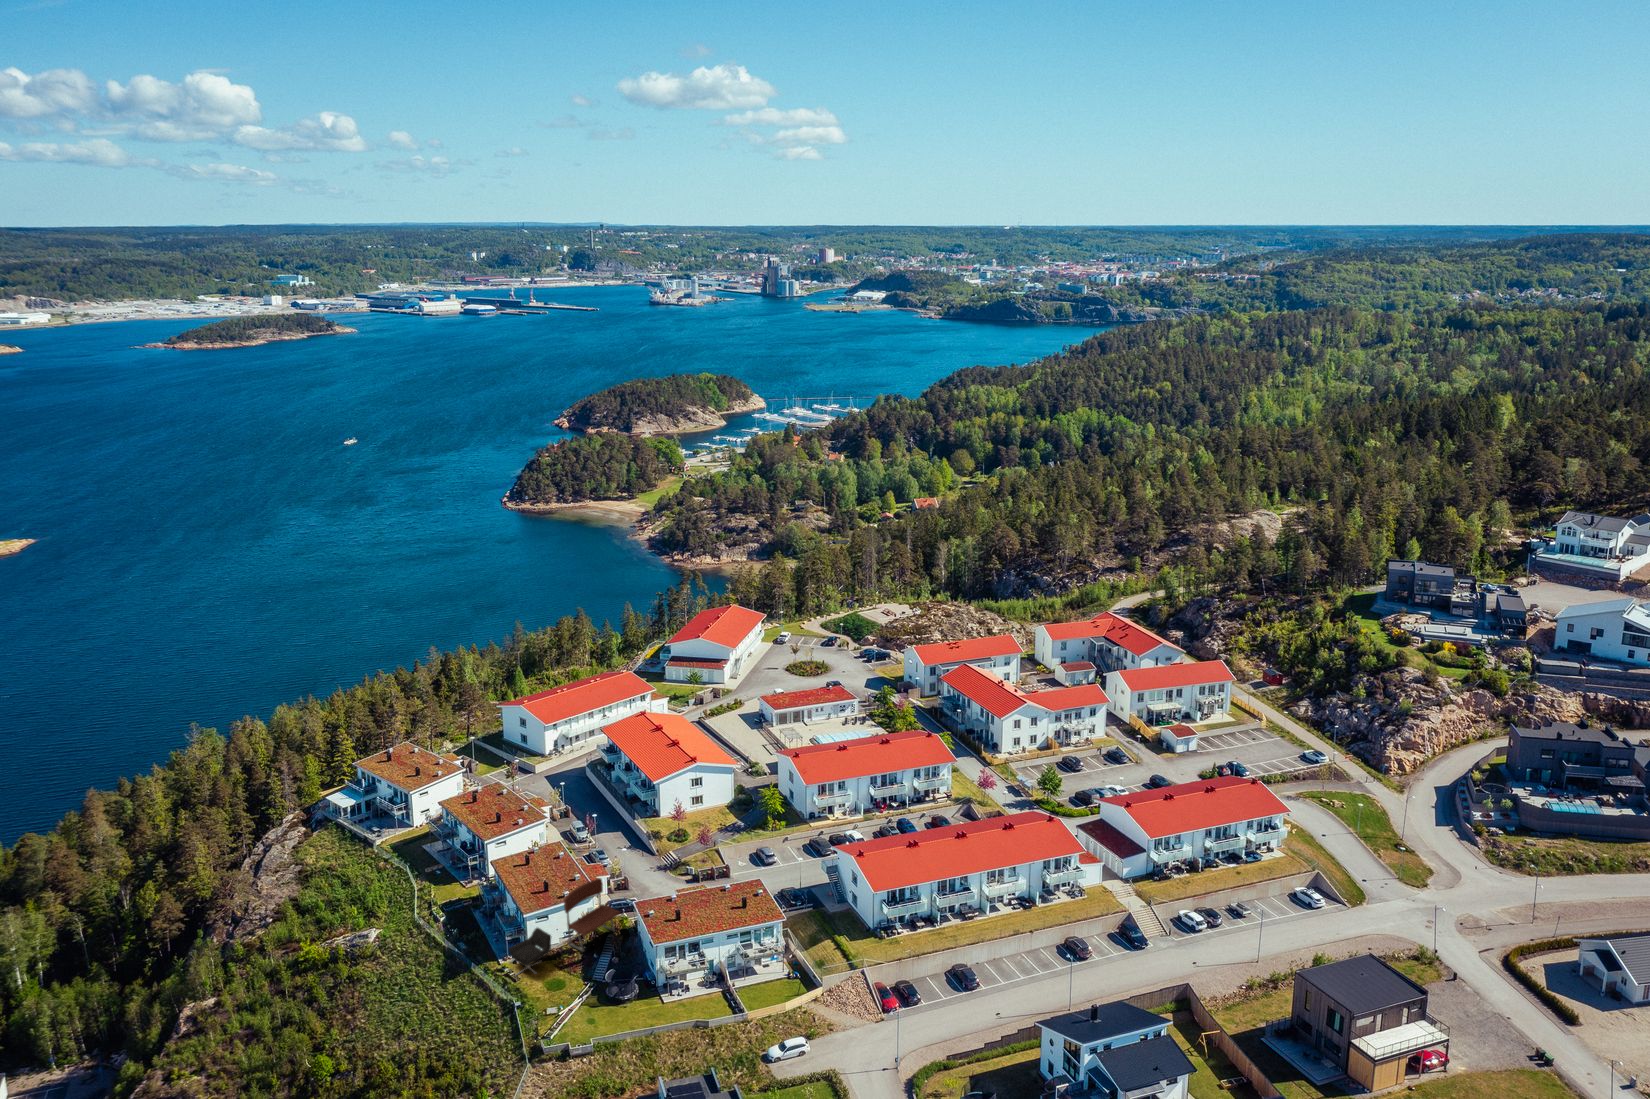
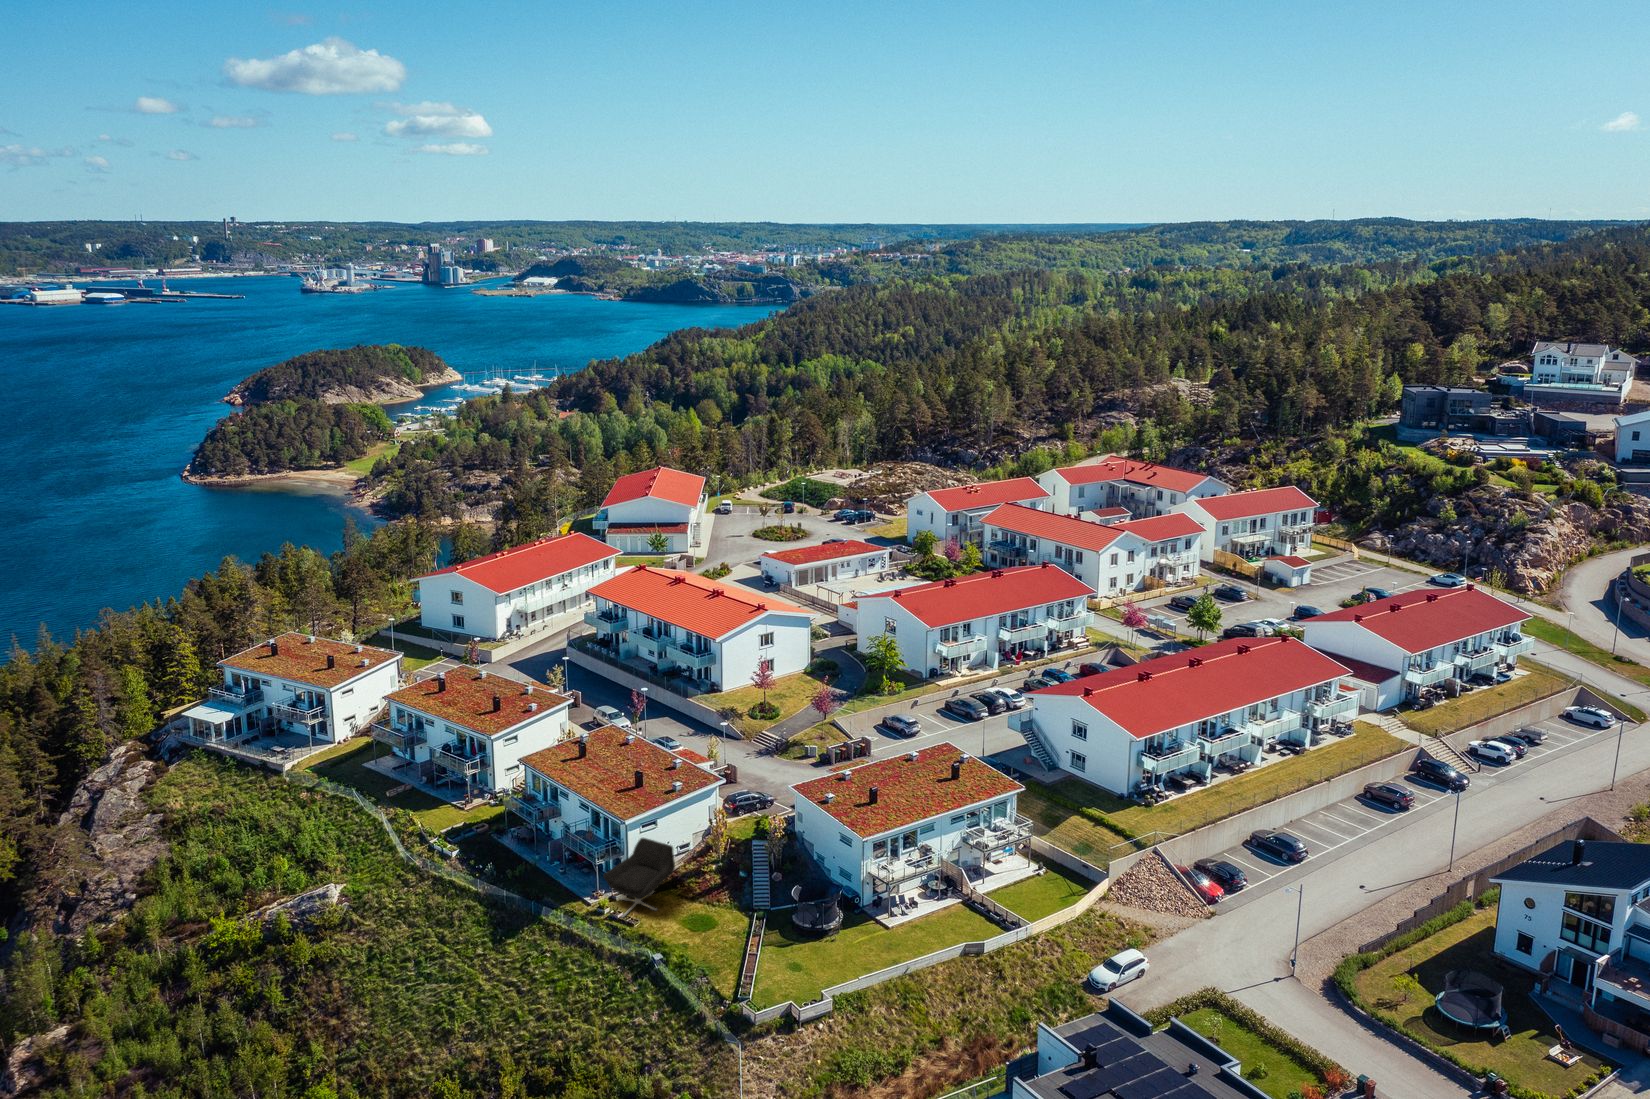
bench: present [564,878,620,951] -> none [681,755,759,870]

